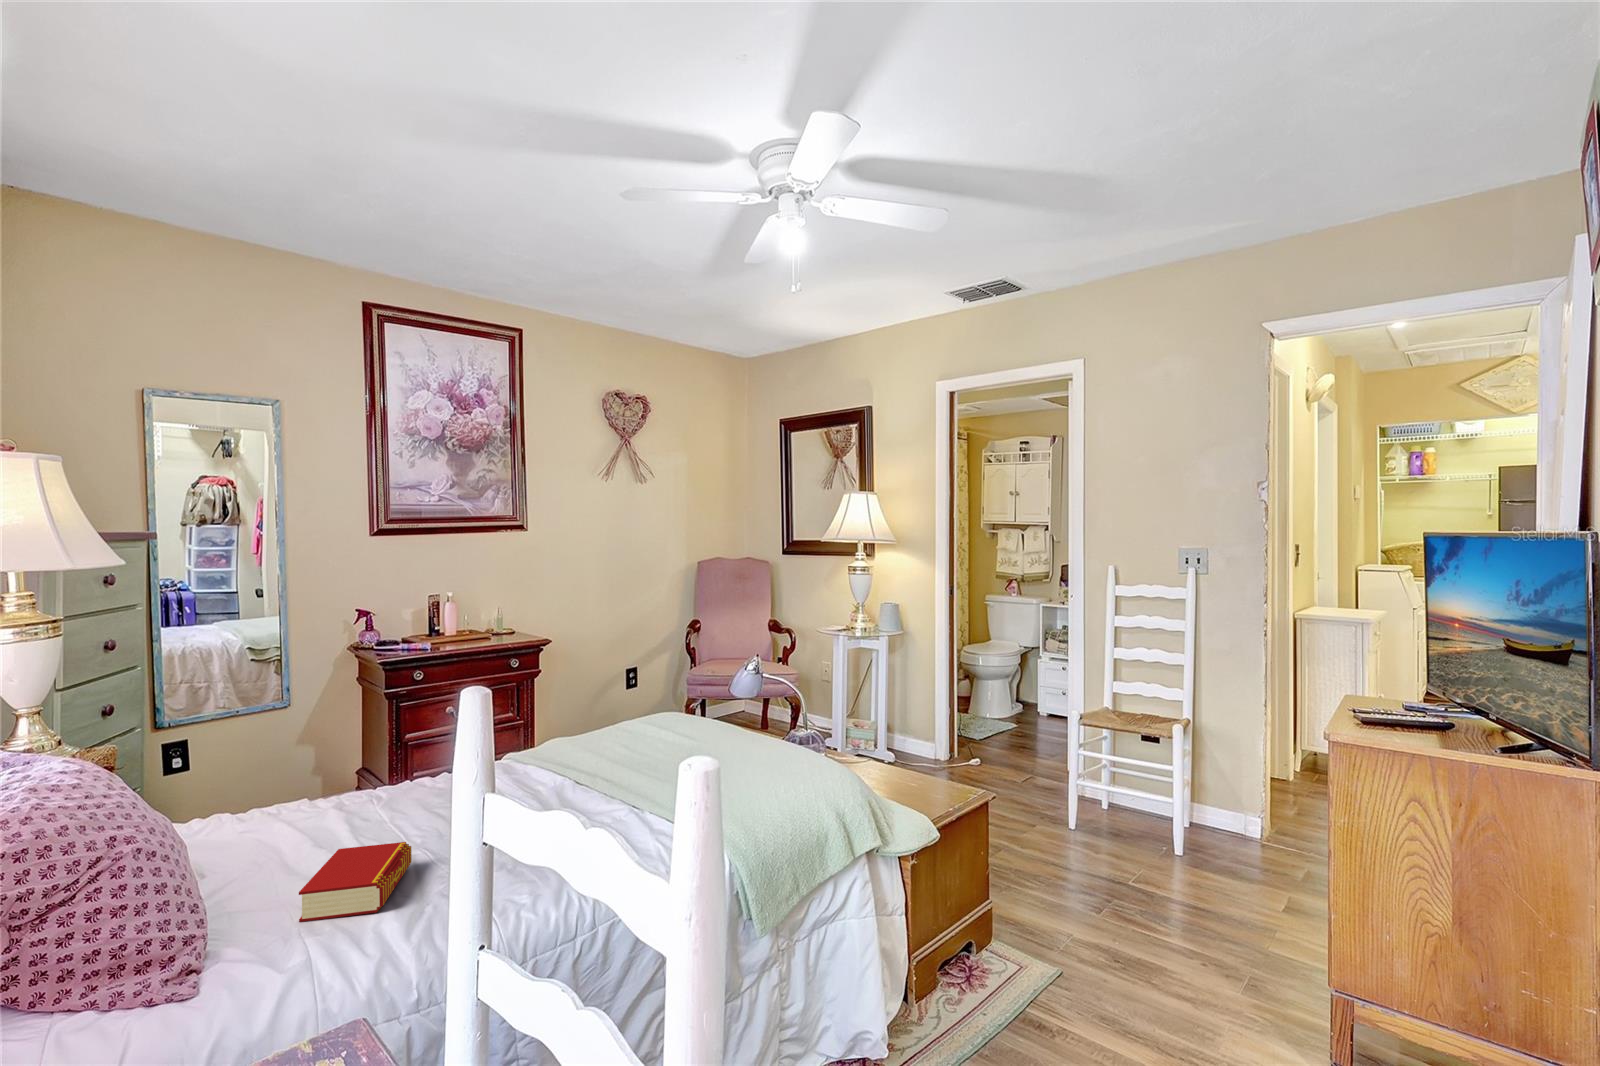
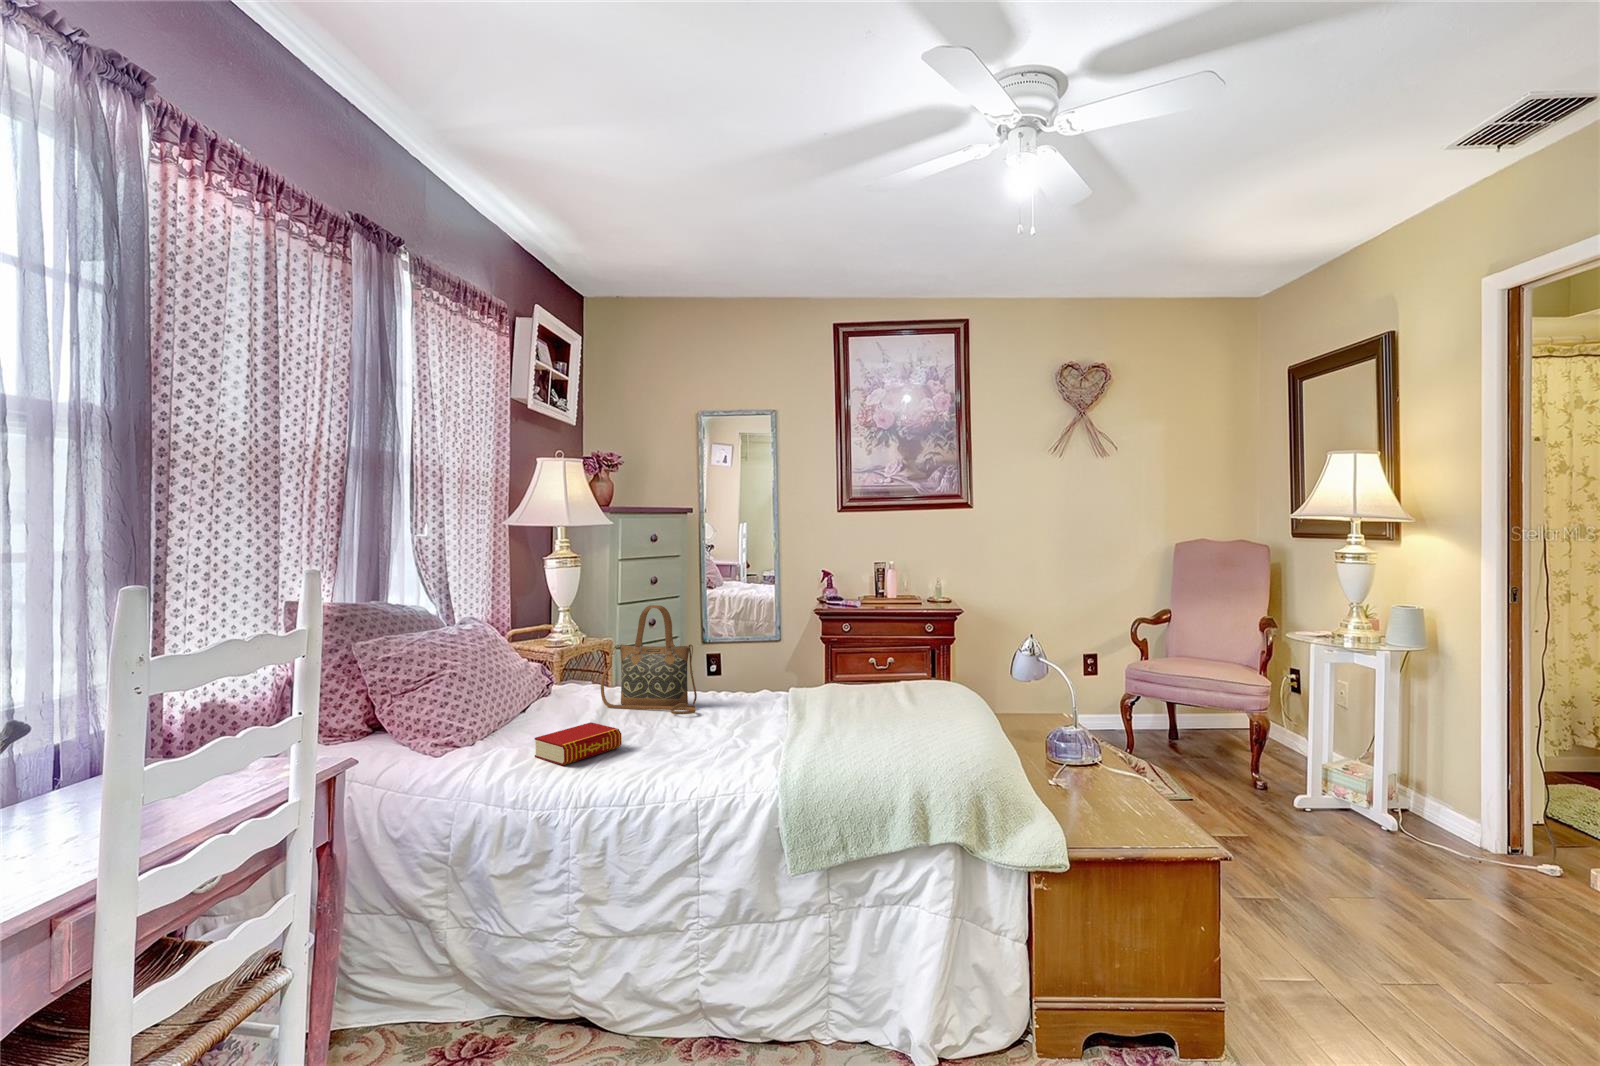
handbag: none [235,671,419,835] -> present [601,605,697,714]

